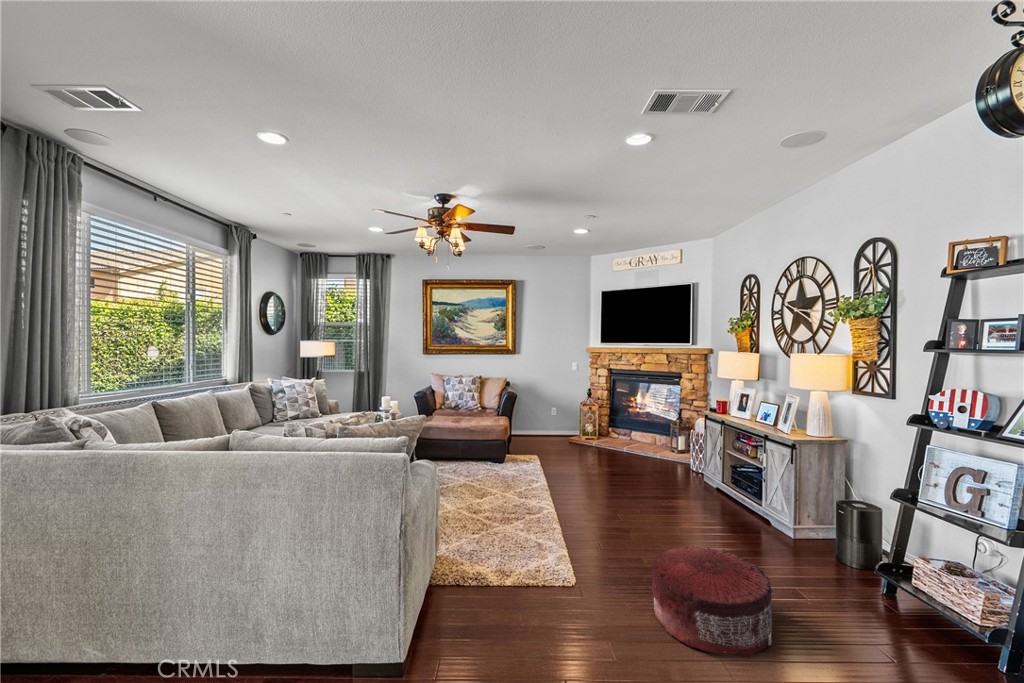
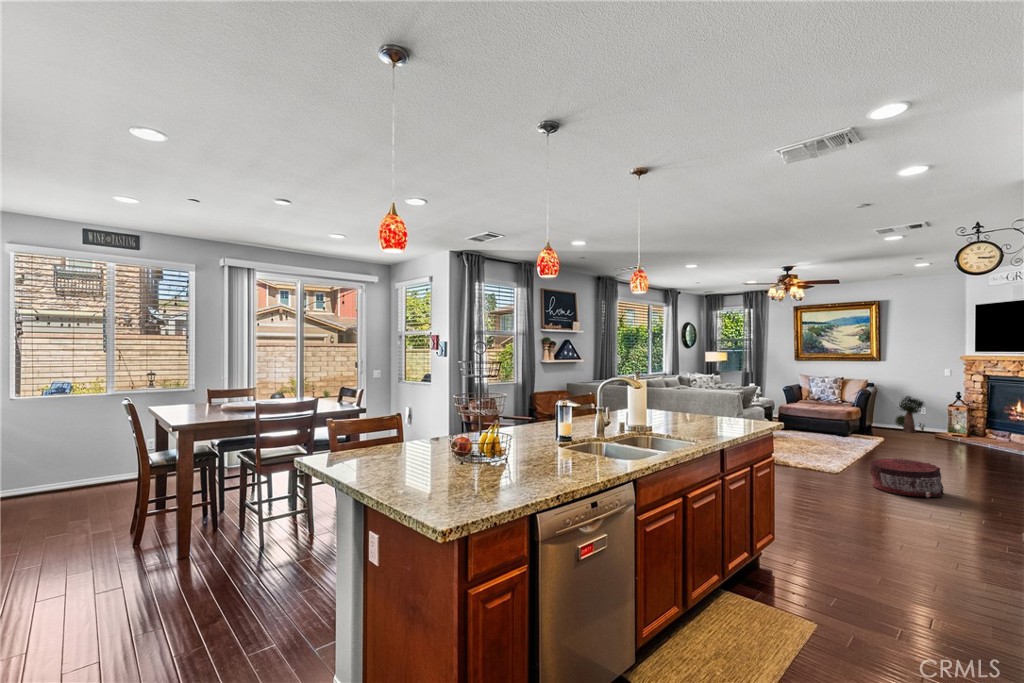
potted plant: none [528,394,559,439] -> present [895,396,924,433]

